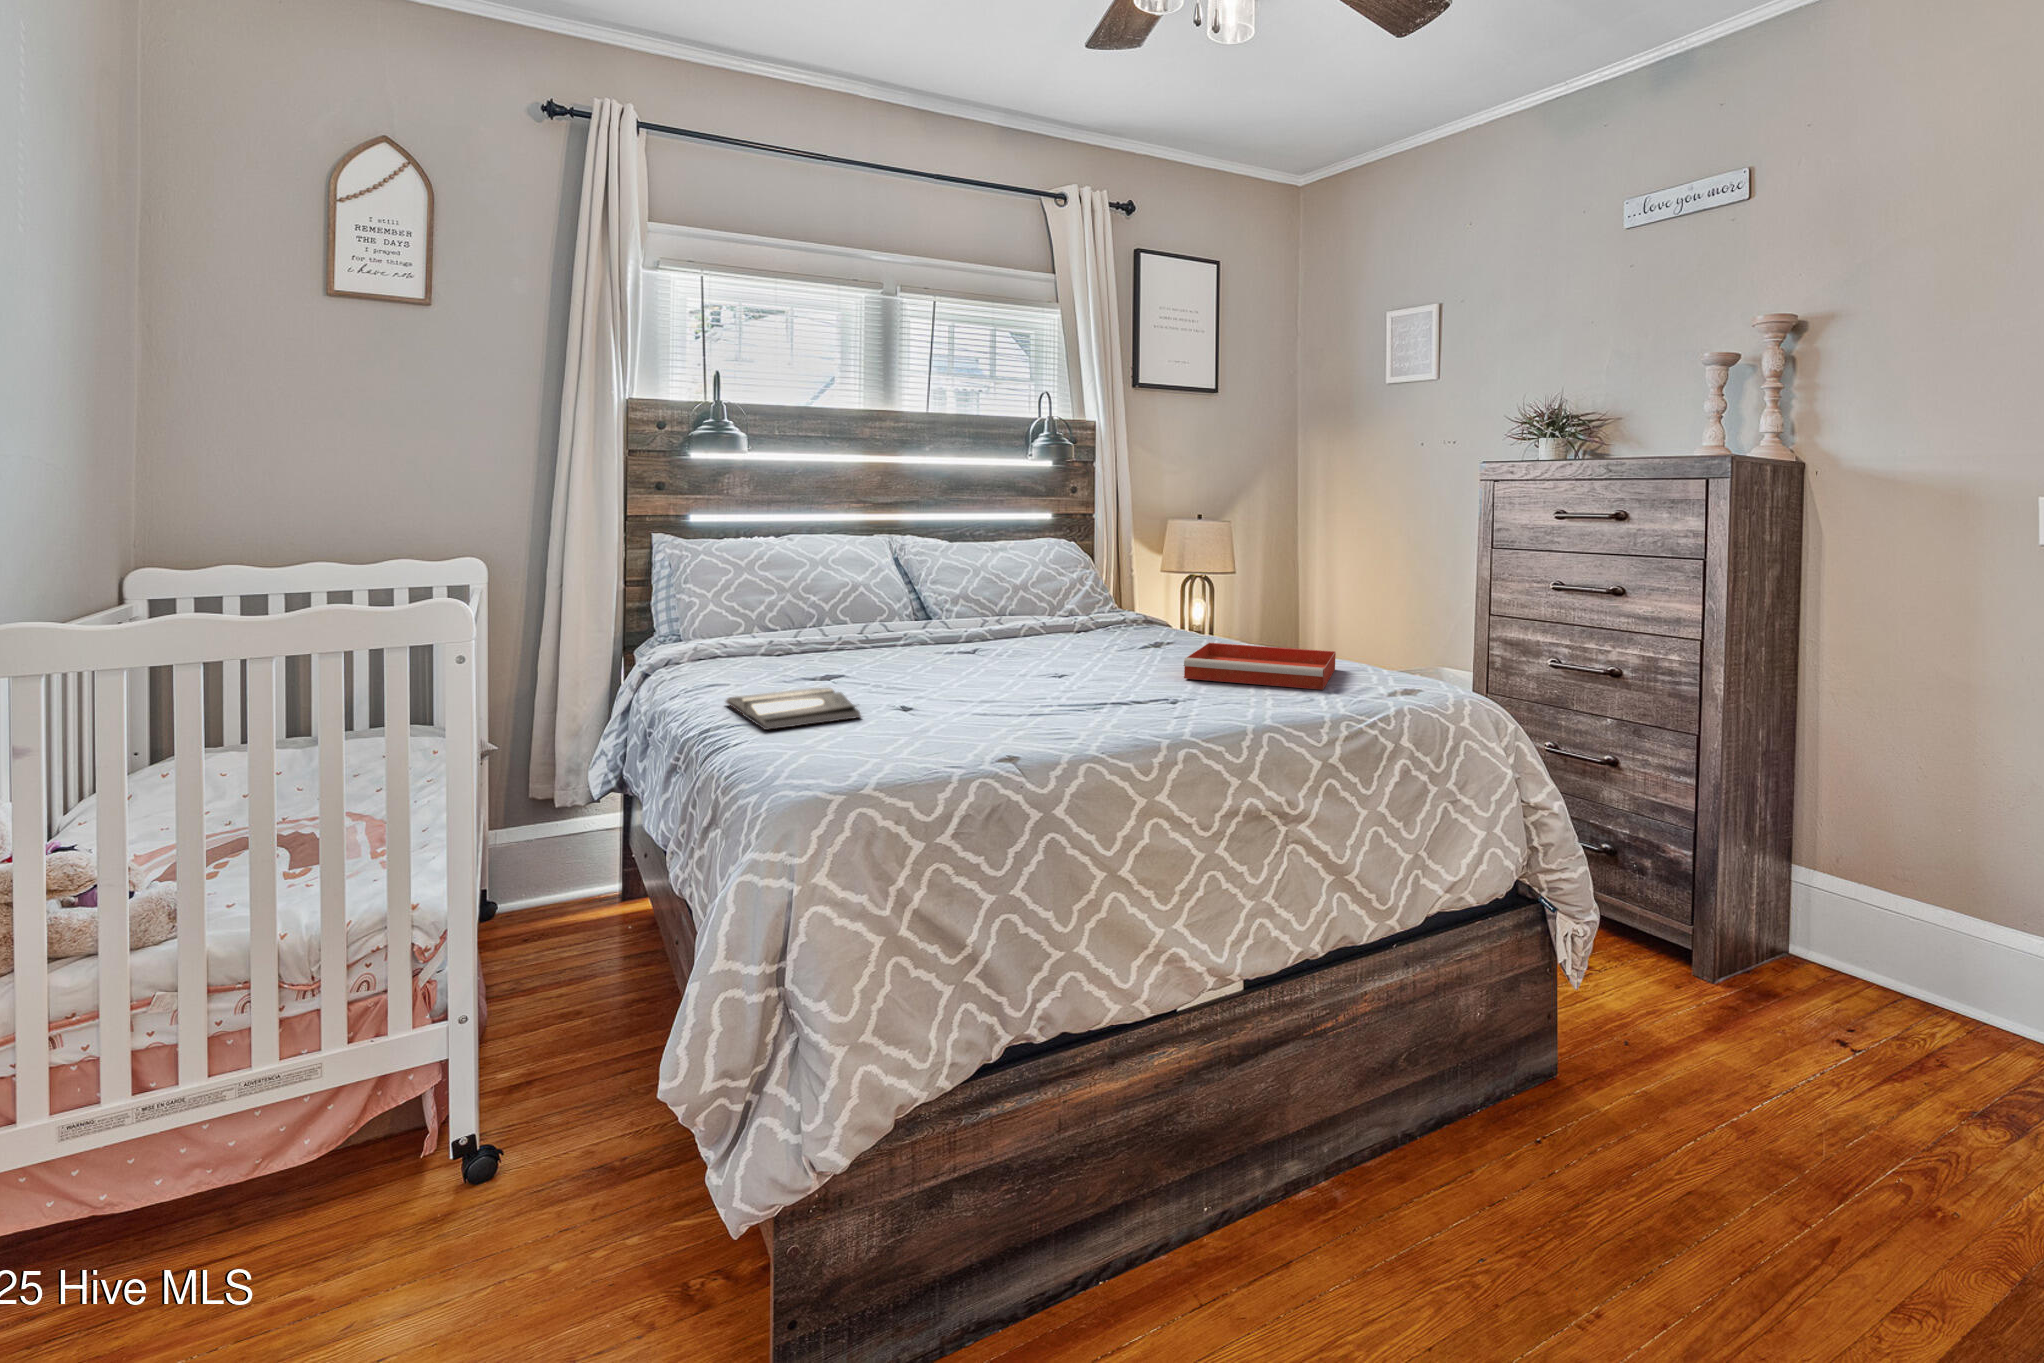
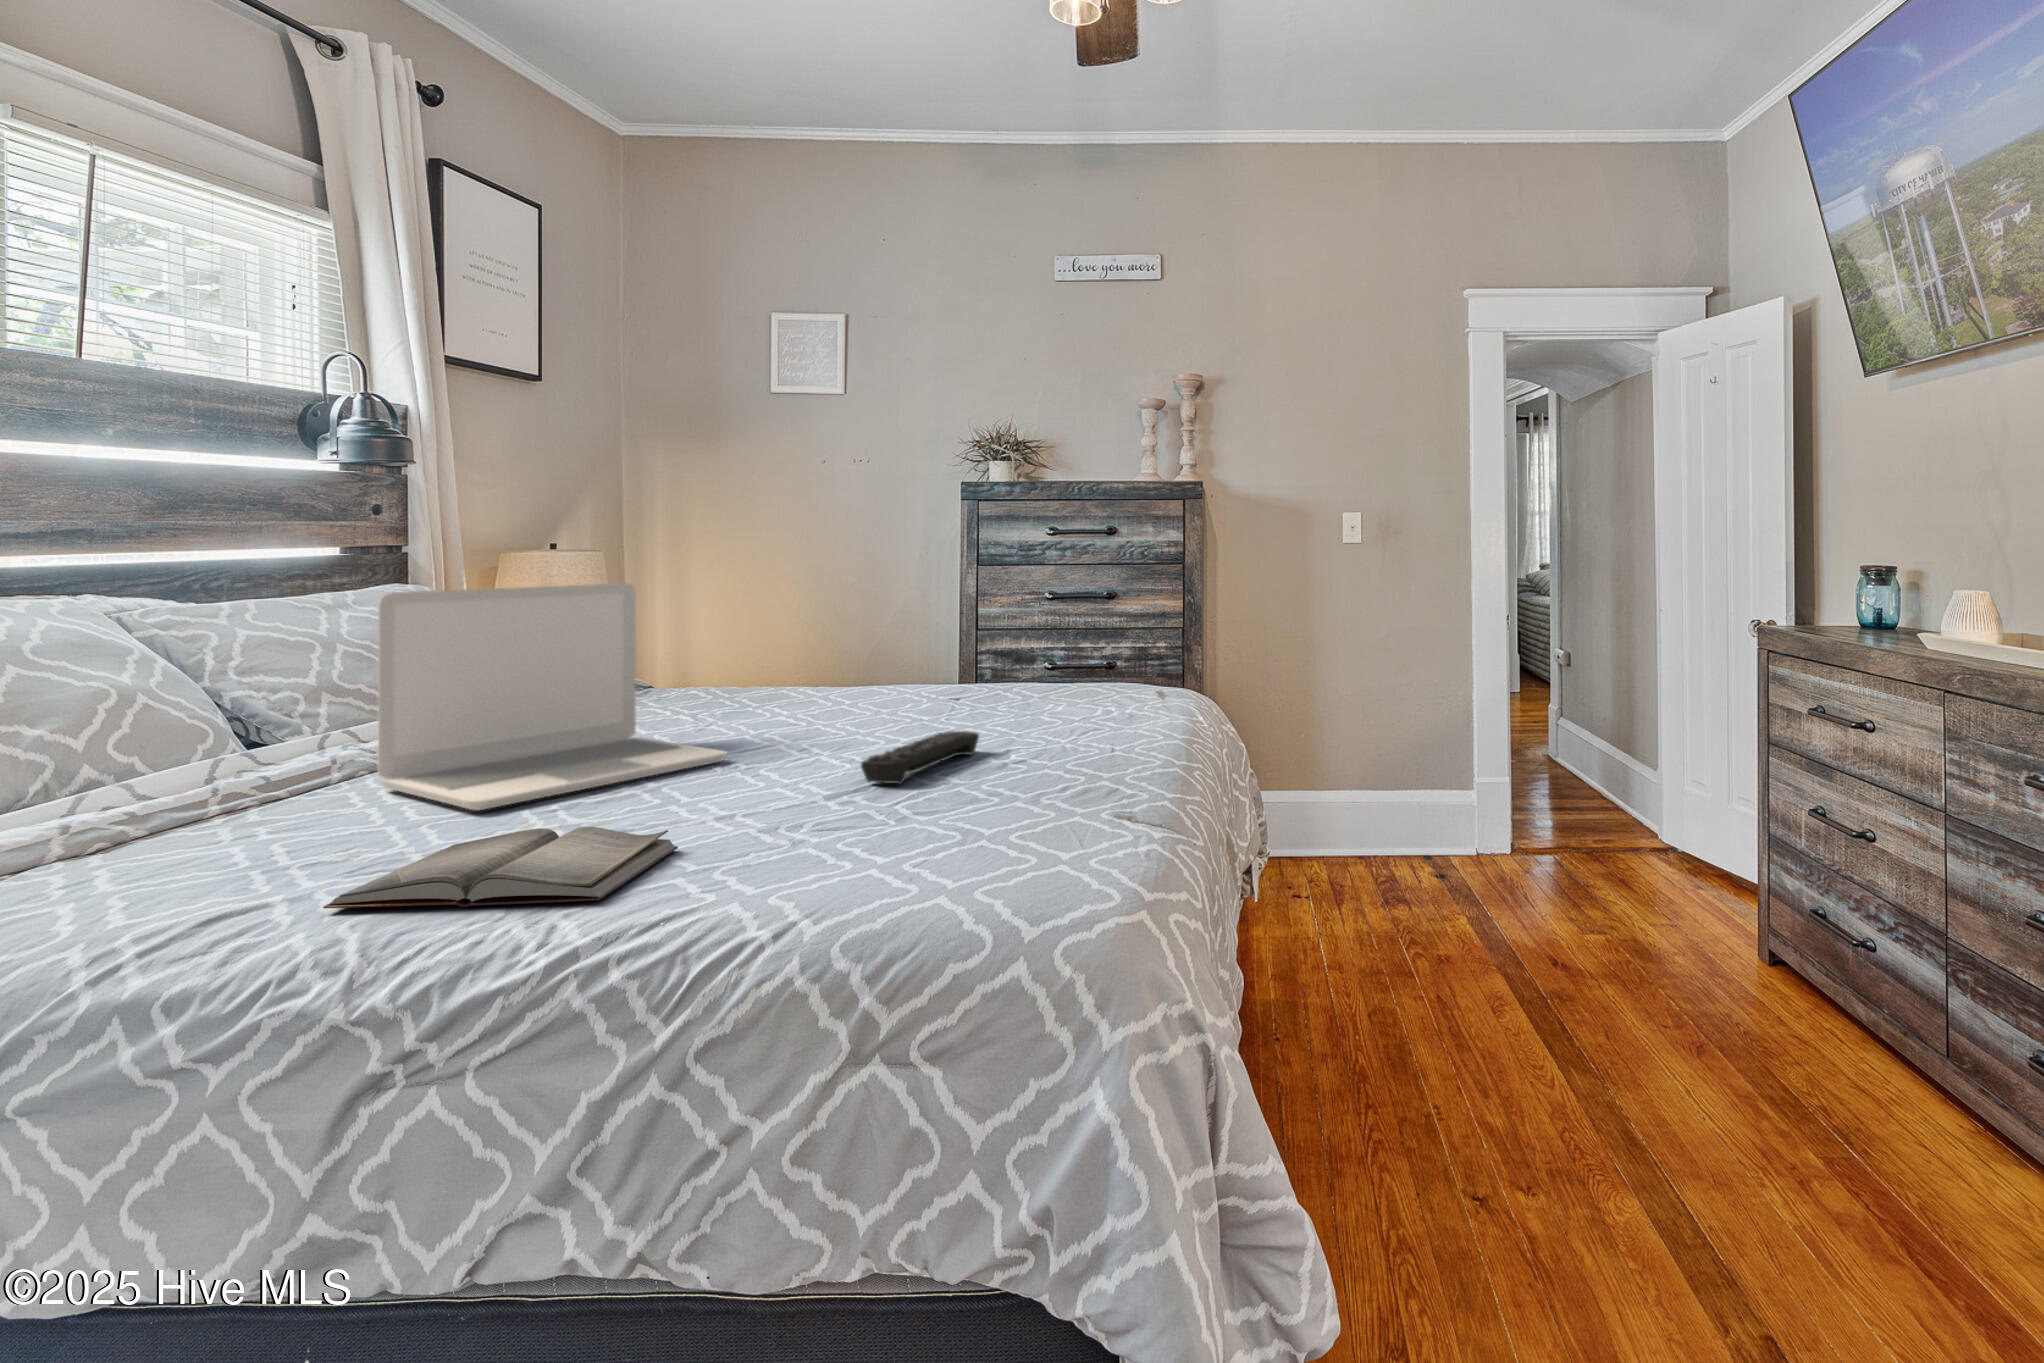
laptop: none [881,544,1052,678] -> present [378,583,727,810]
tray: present [1184,643,1336,690] -> none [839,675,1038,726]
remote control: none [1031,687,1160,717] -> present [861,731,979,784]

